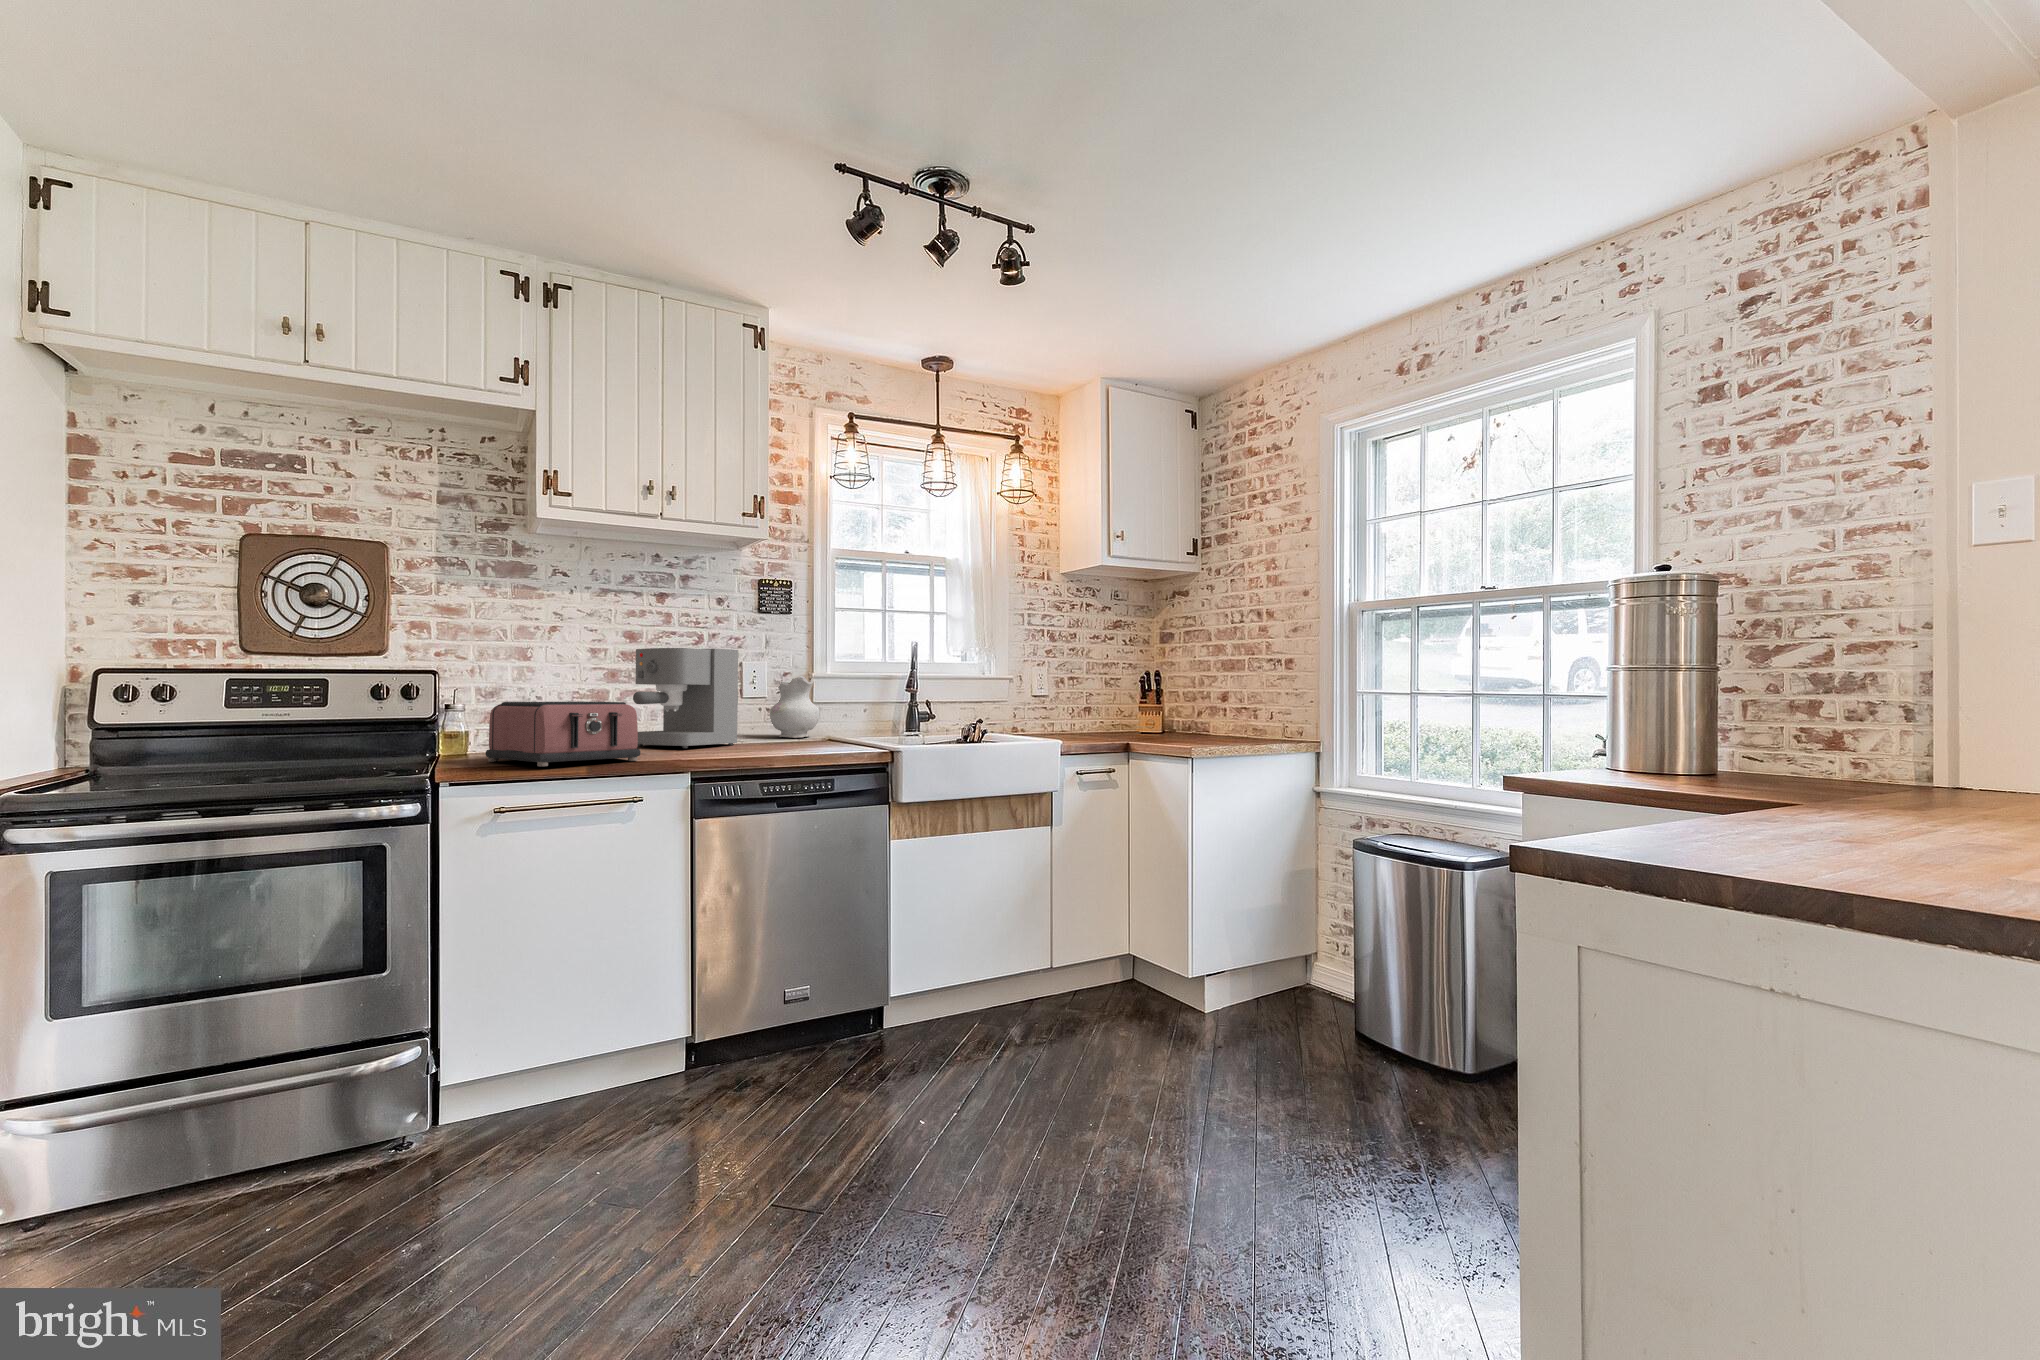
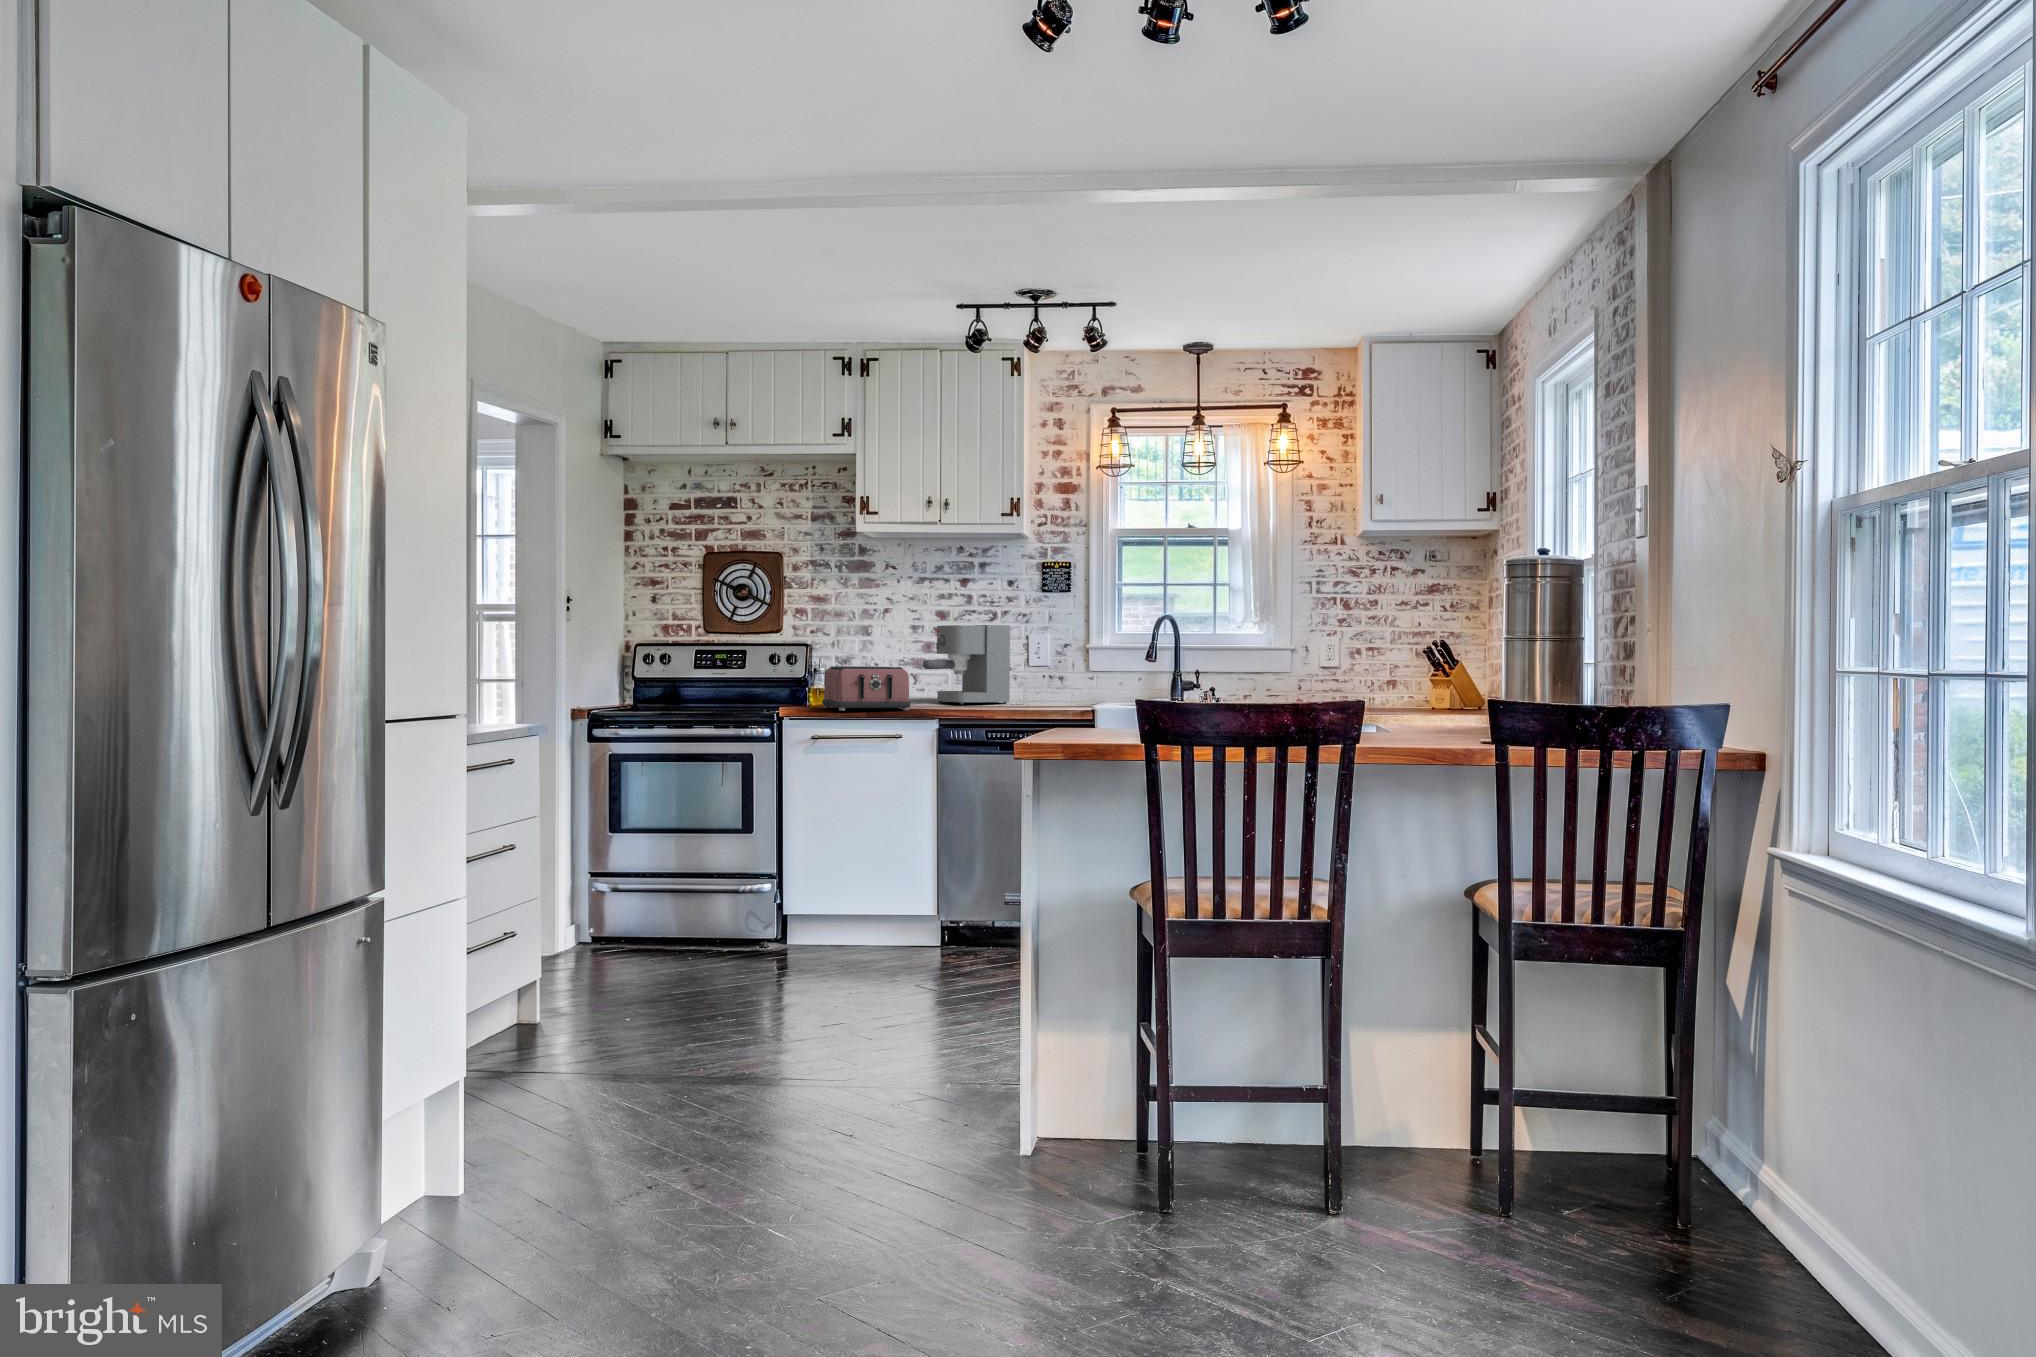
ceramic pitcher: present [770,676,819,738] -> none [1053,645,1096,700]

